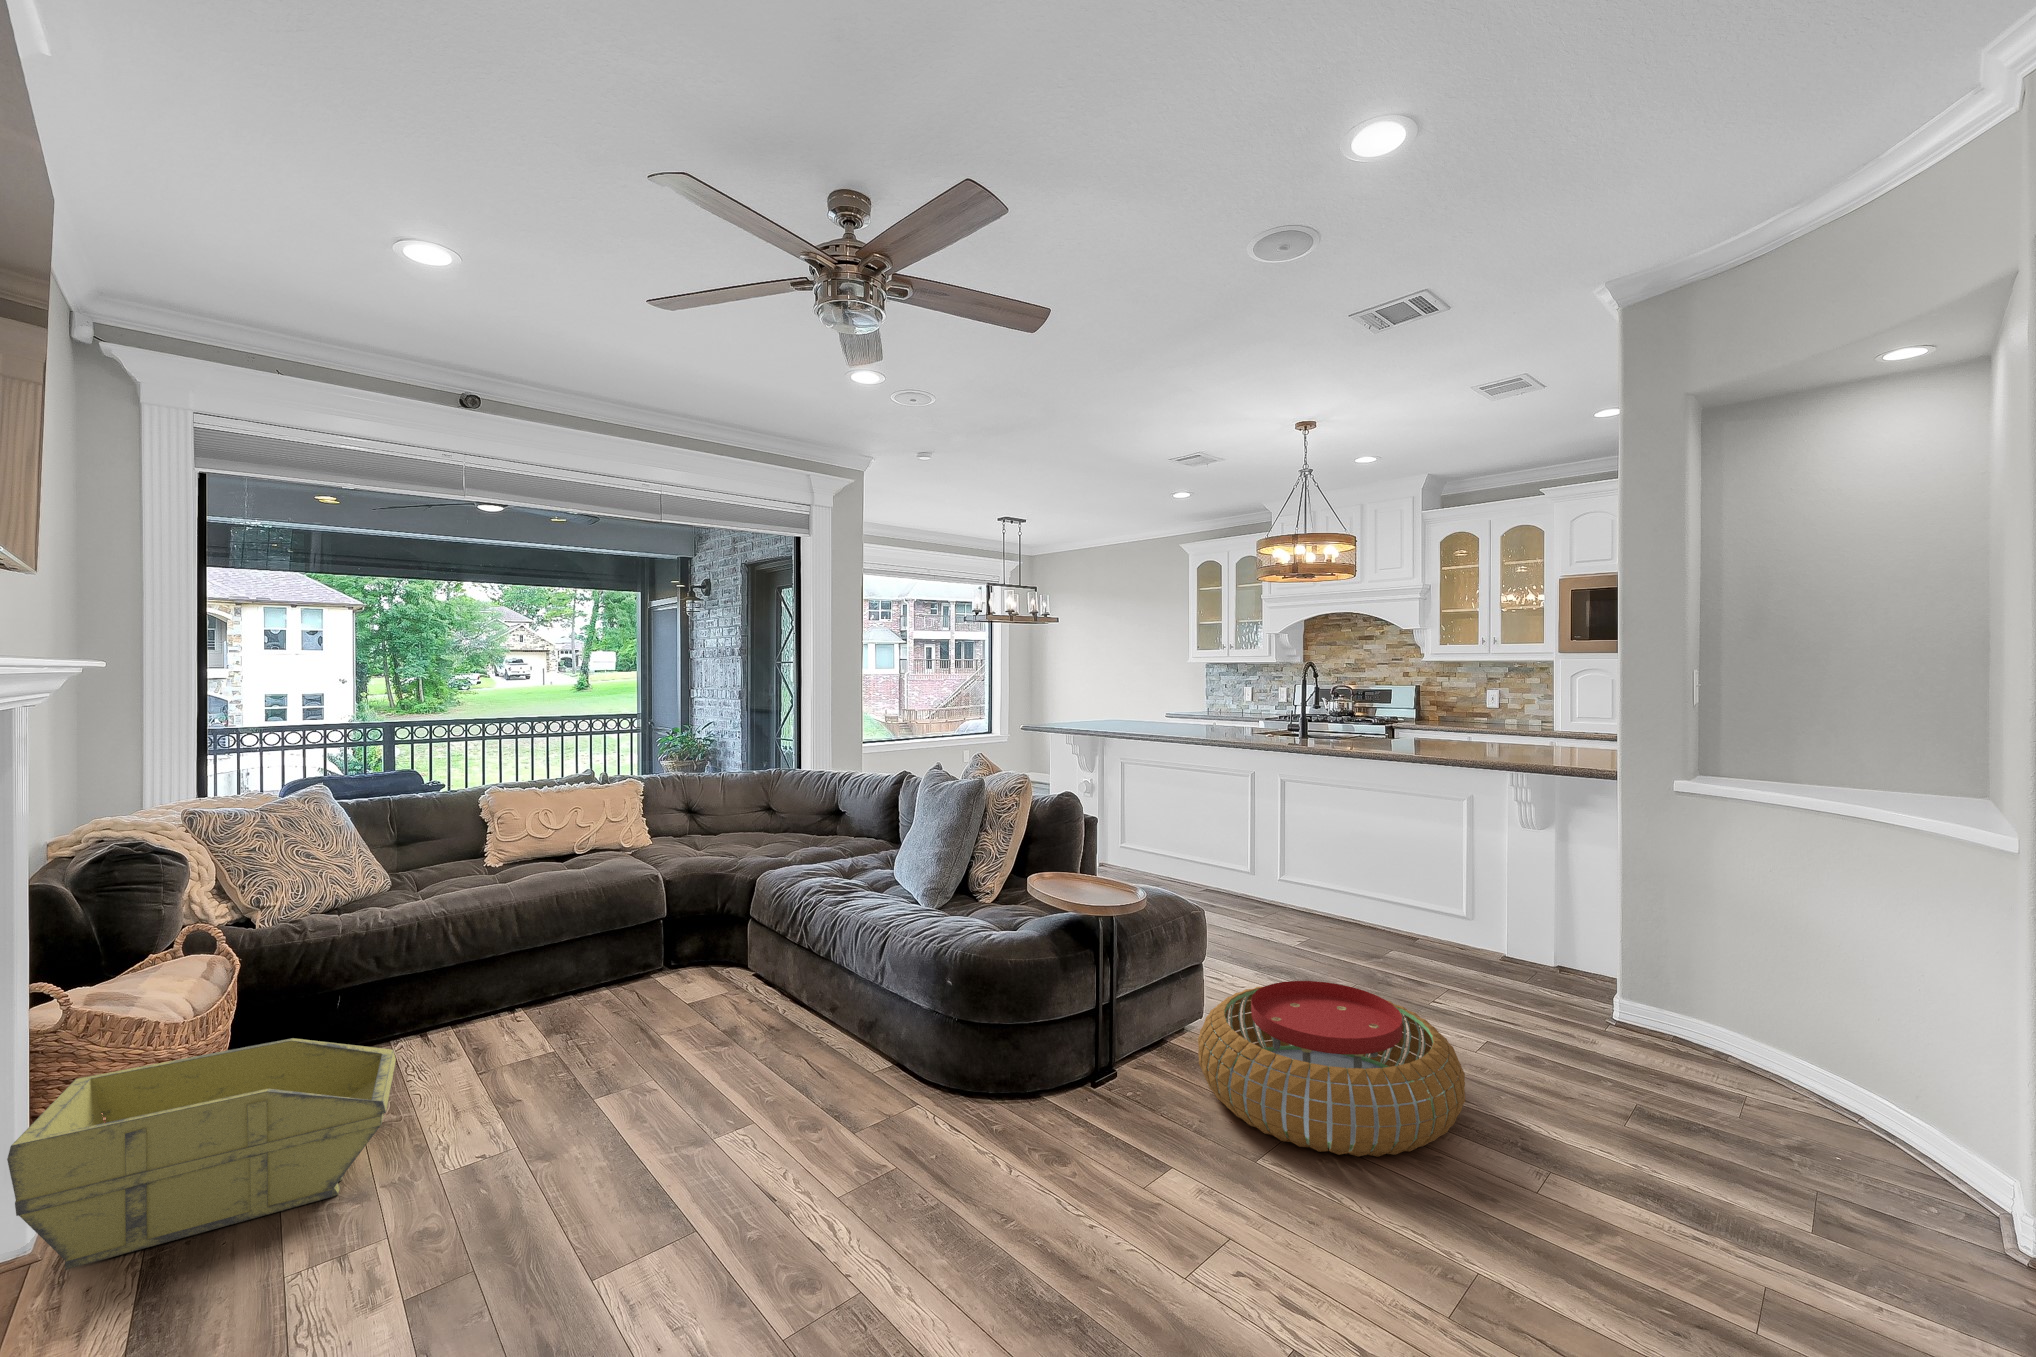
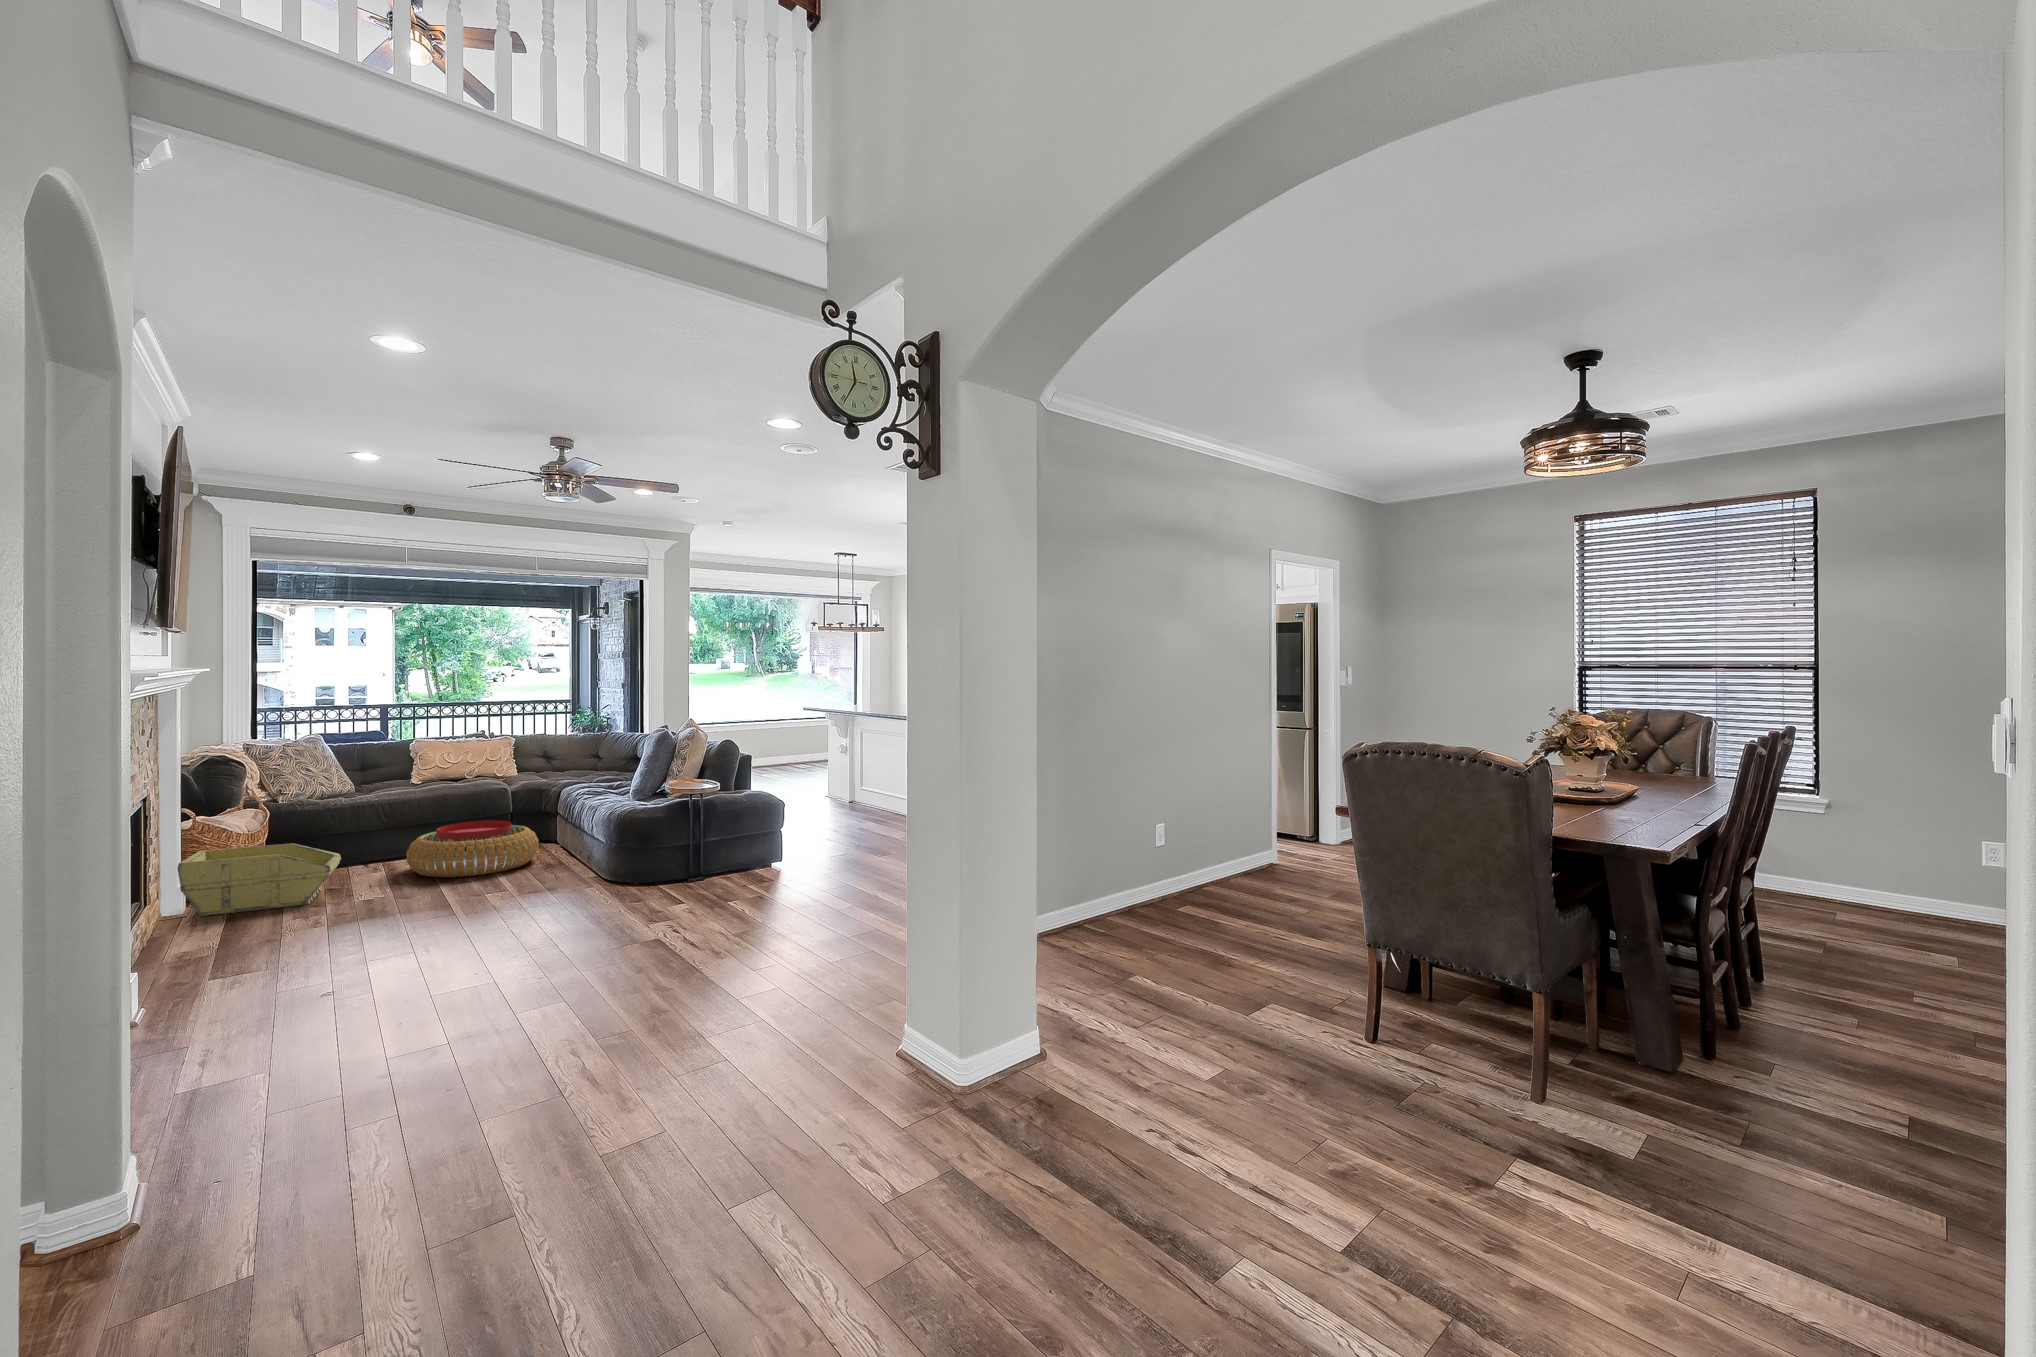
pouf: present [1198,981,1465,1157] -> present [406,820,539,877]

